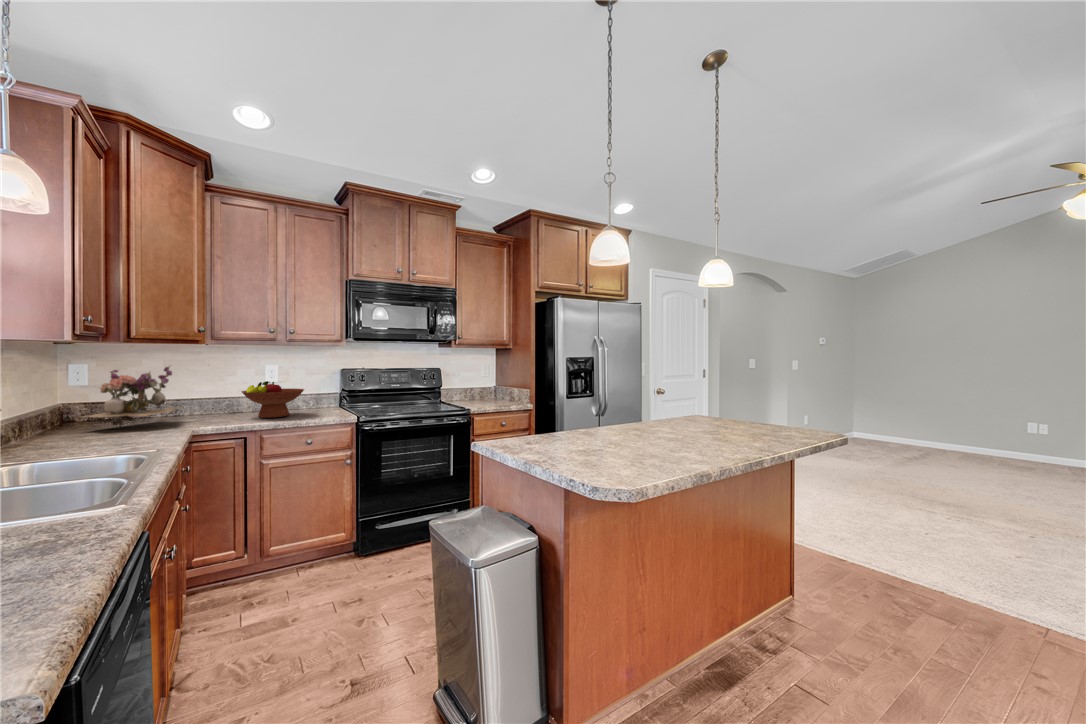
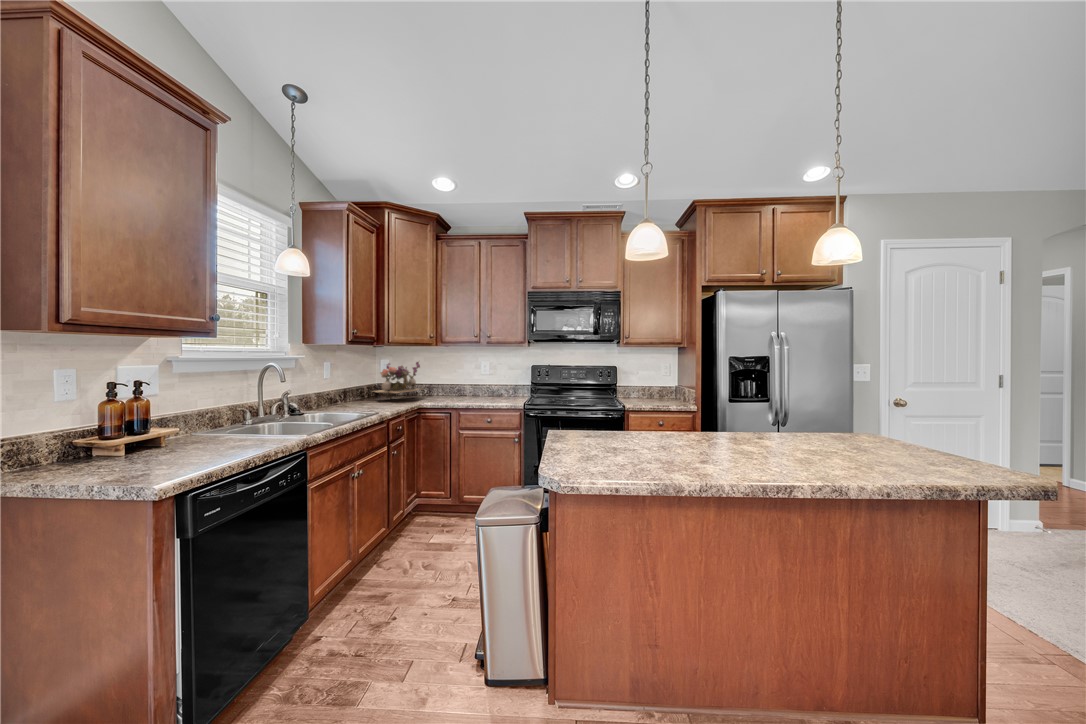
fruit bowl: present [242,381,304,418] -> none [454,373,494,400]

